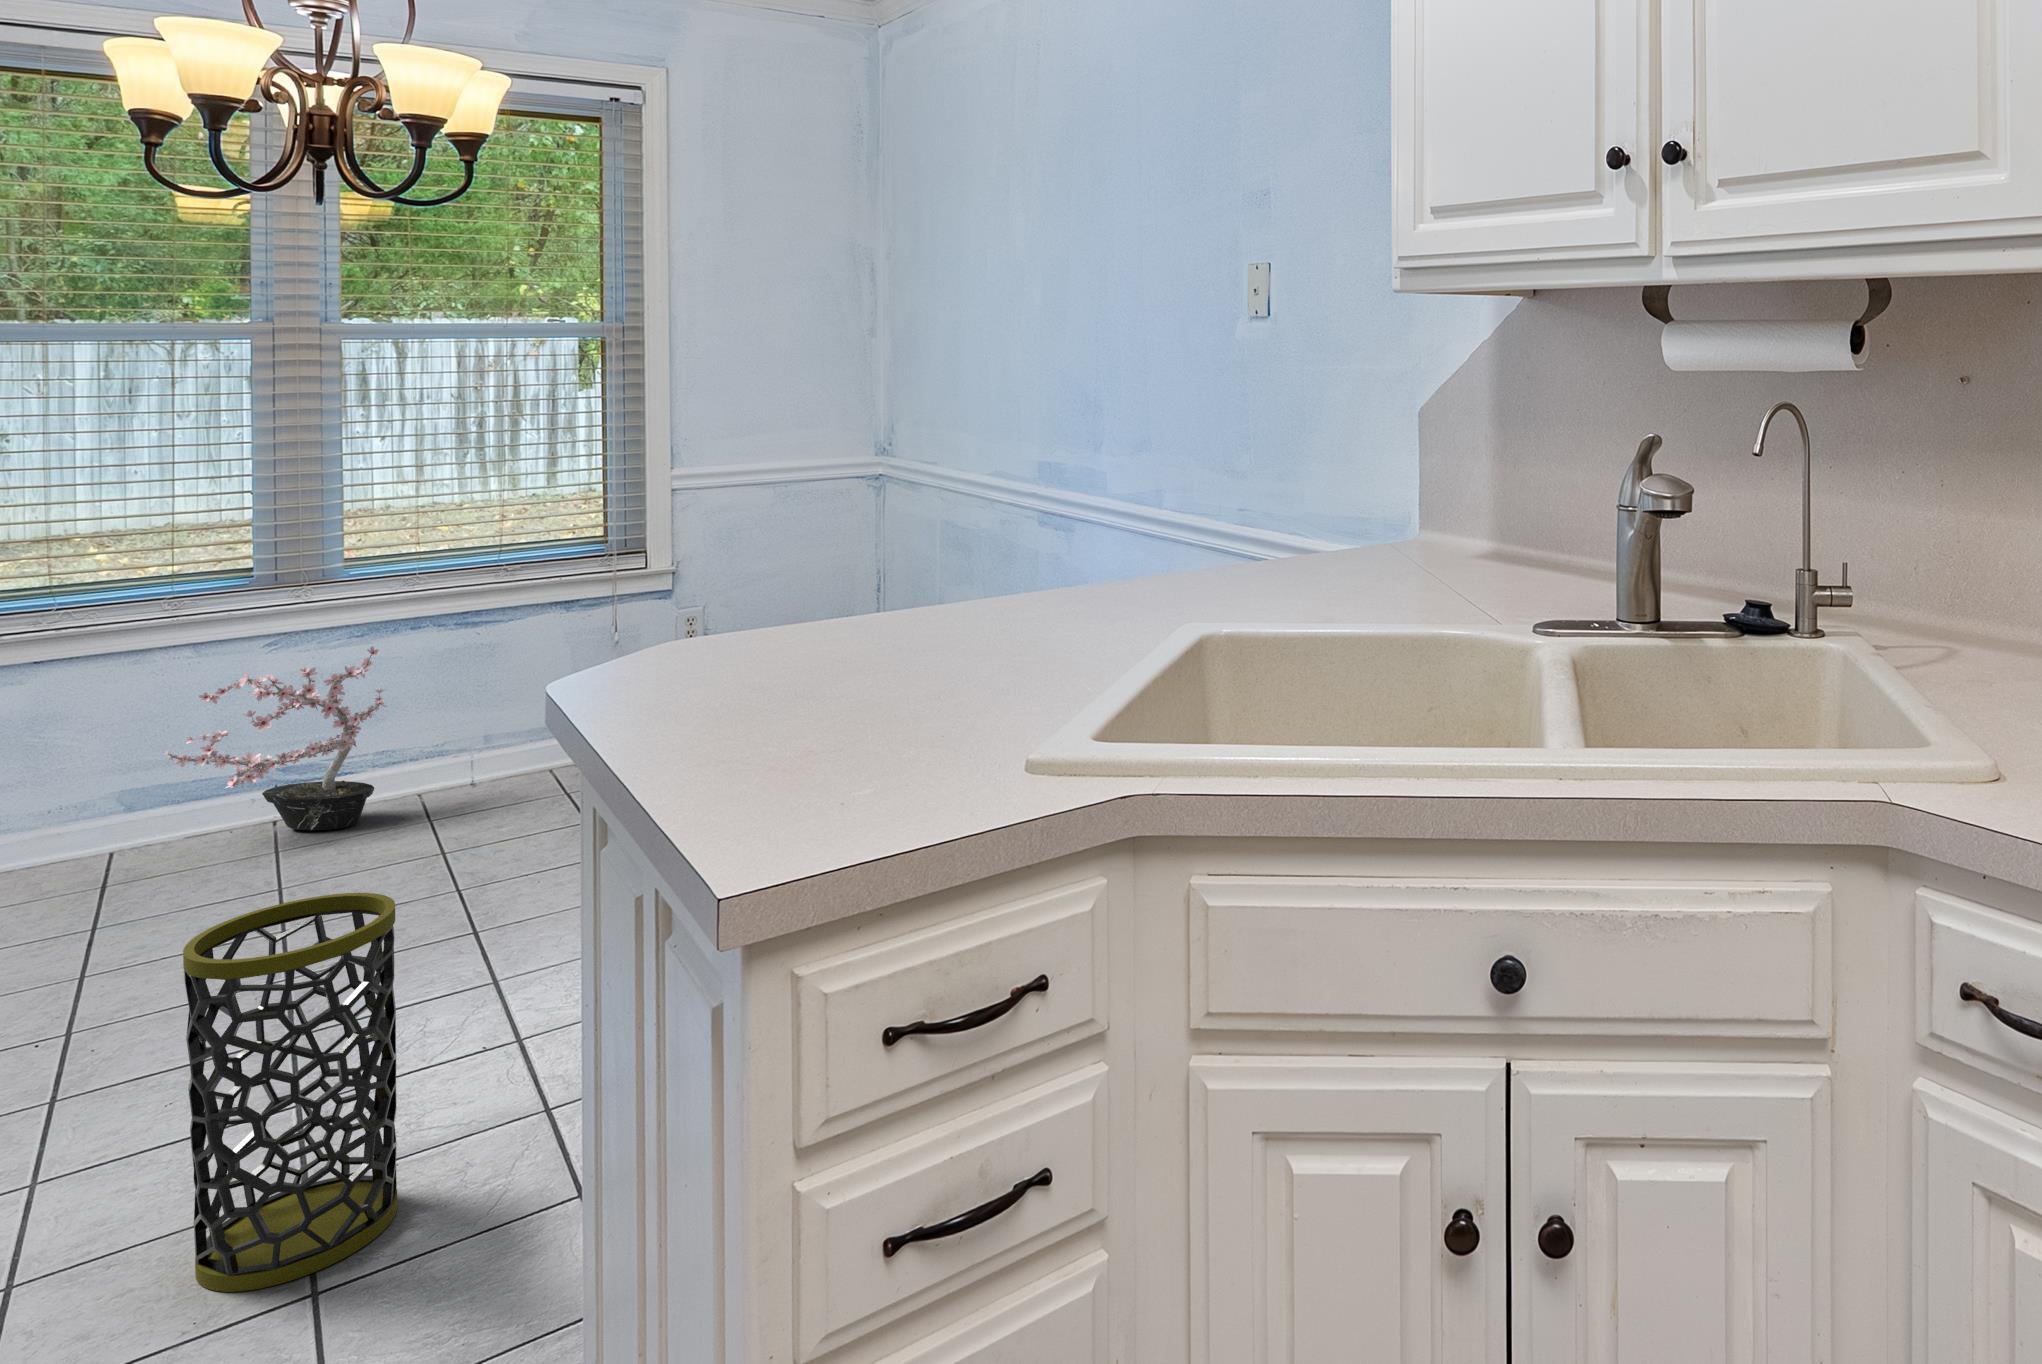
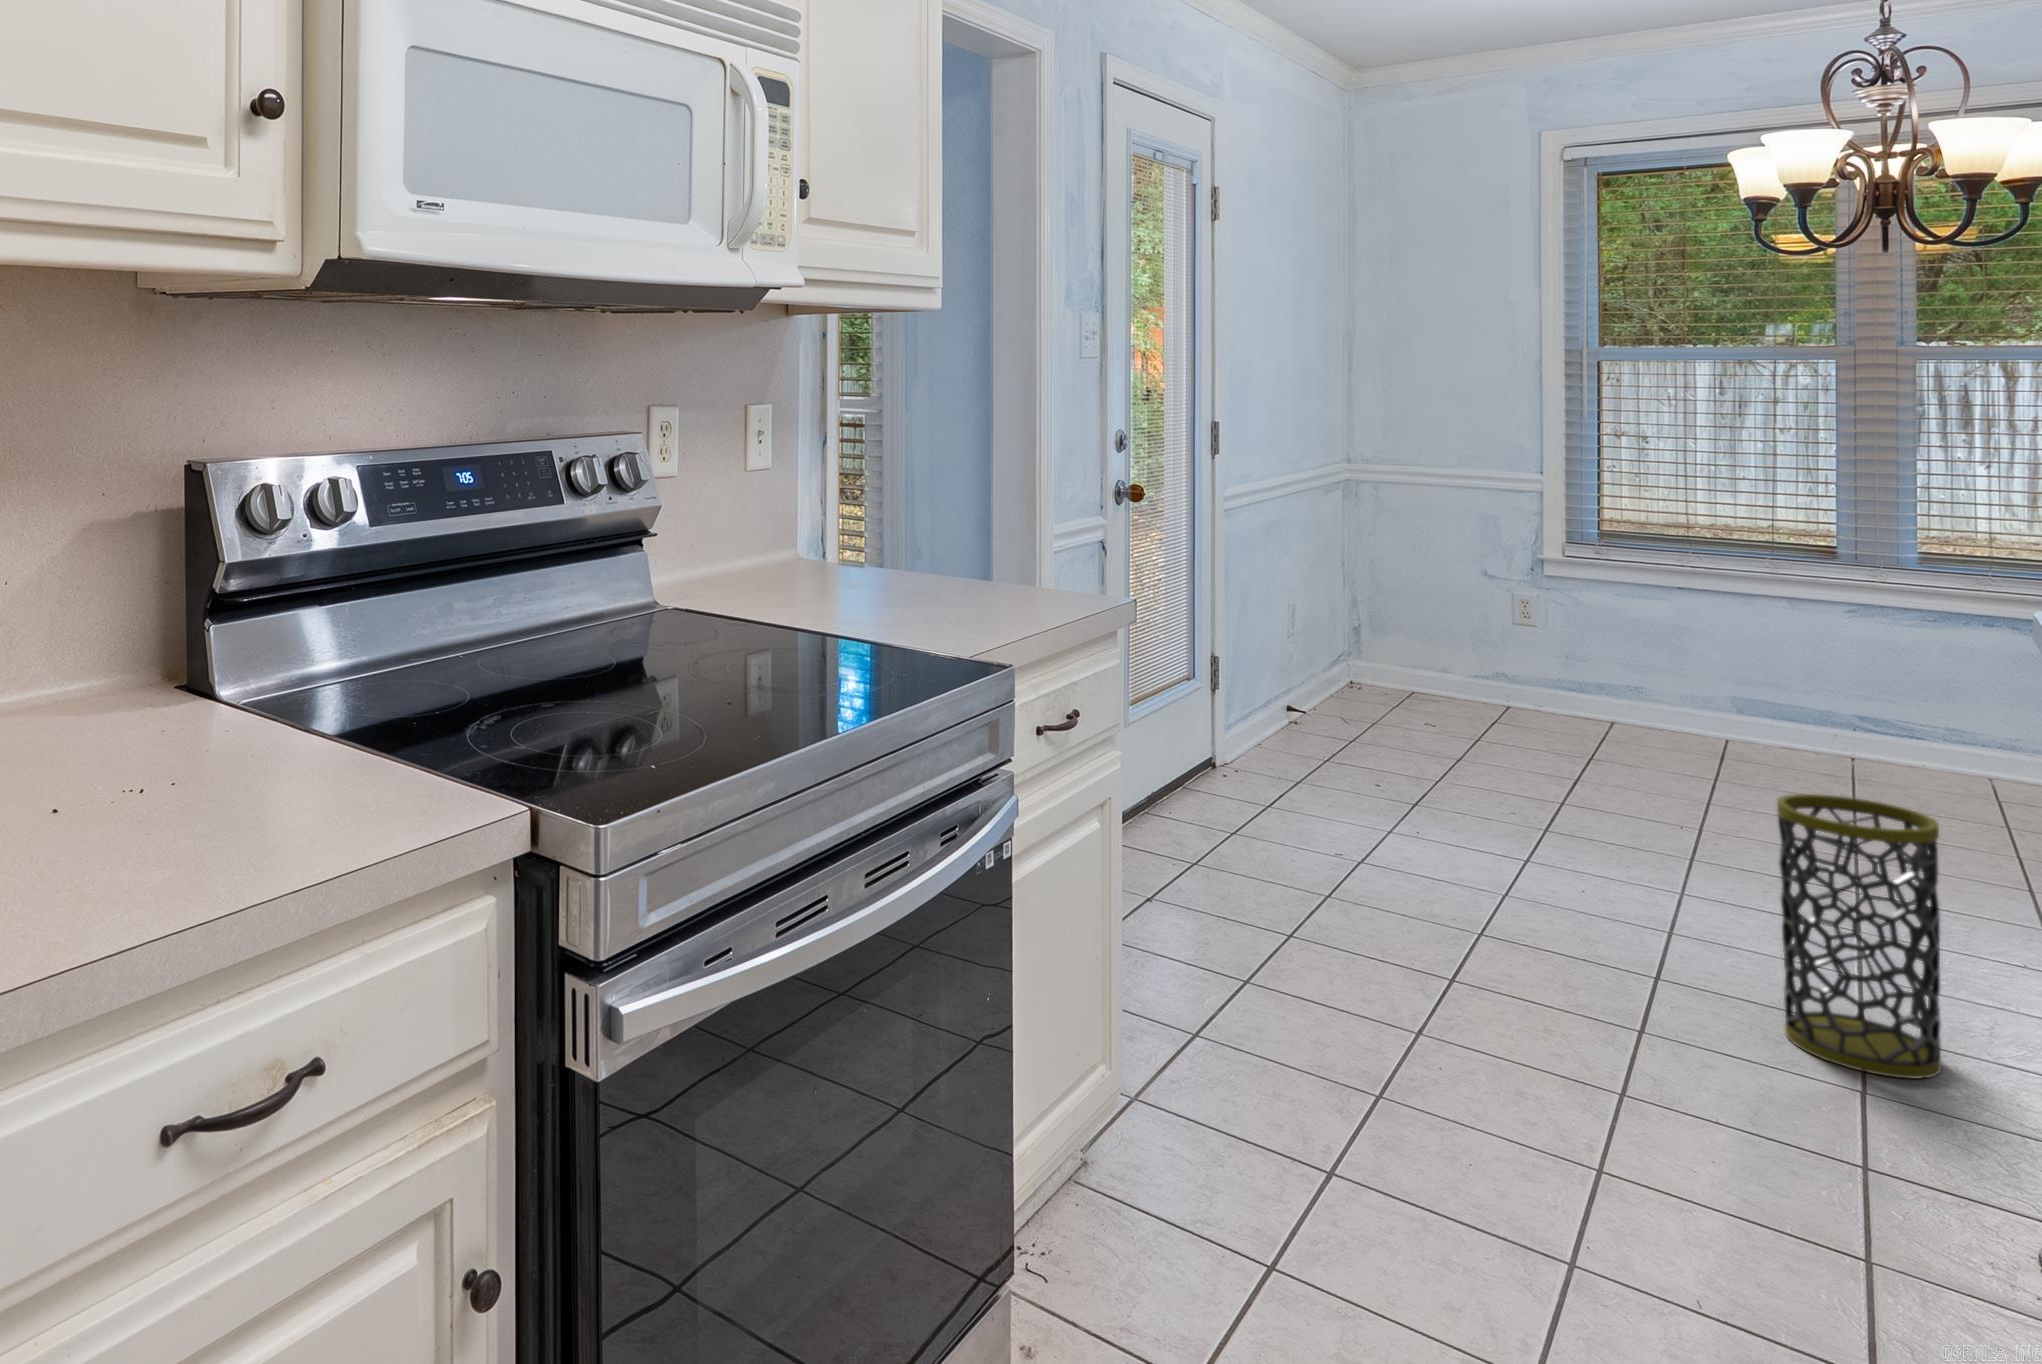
potted plant: present [164,646,387,830] -> none [1761,643,1965,809]

